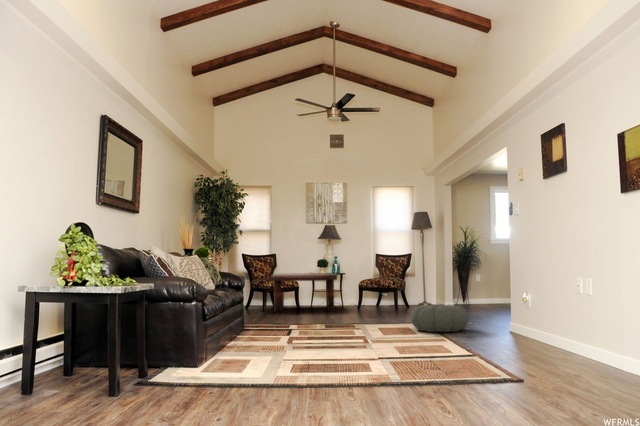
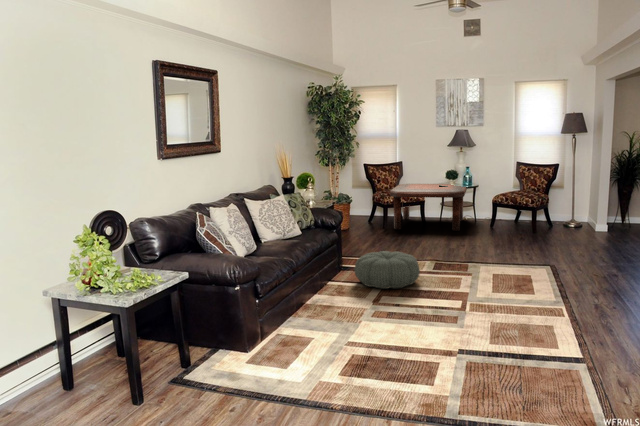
pouf: present [411,304,468,332] -> present [355,251,420,289]

